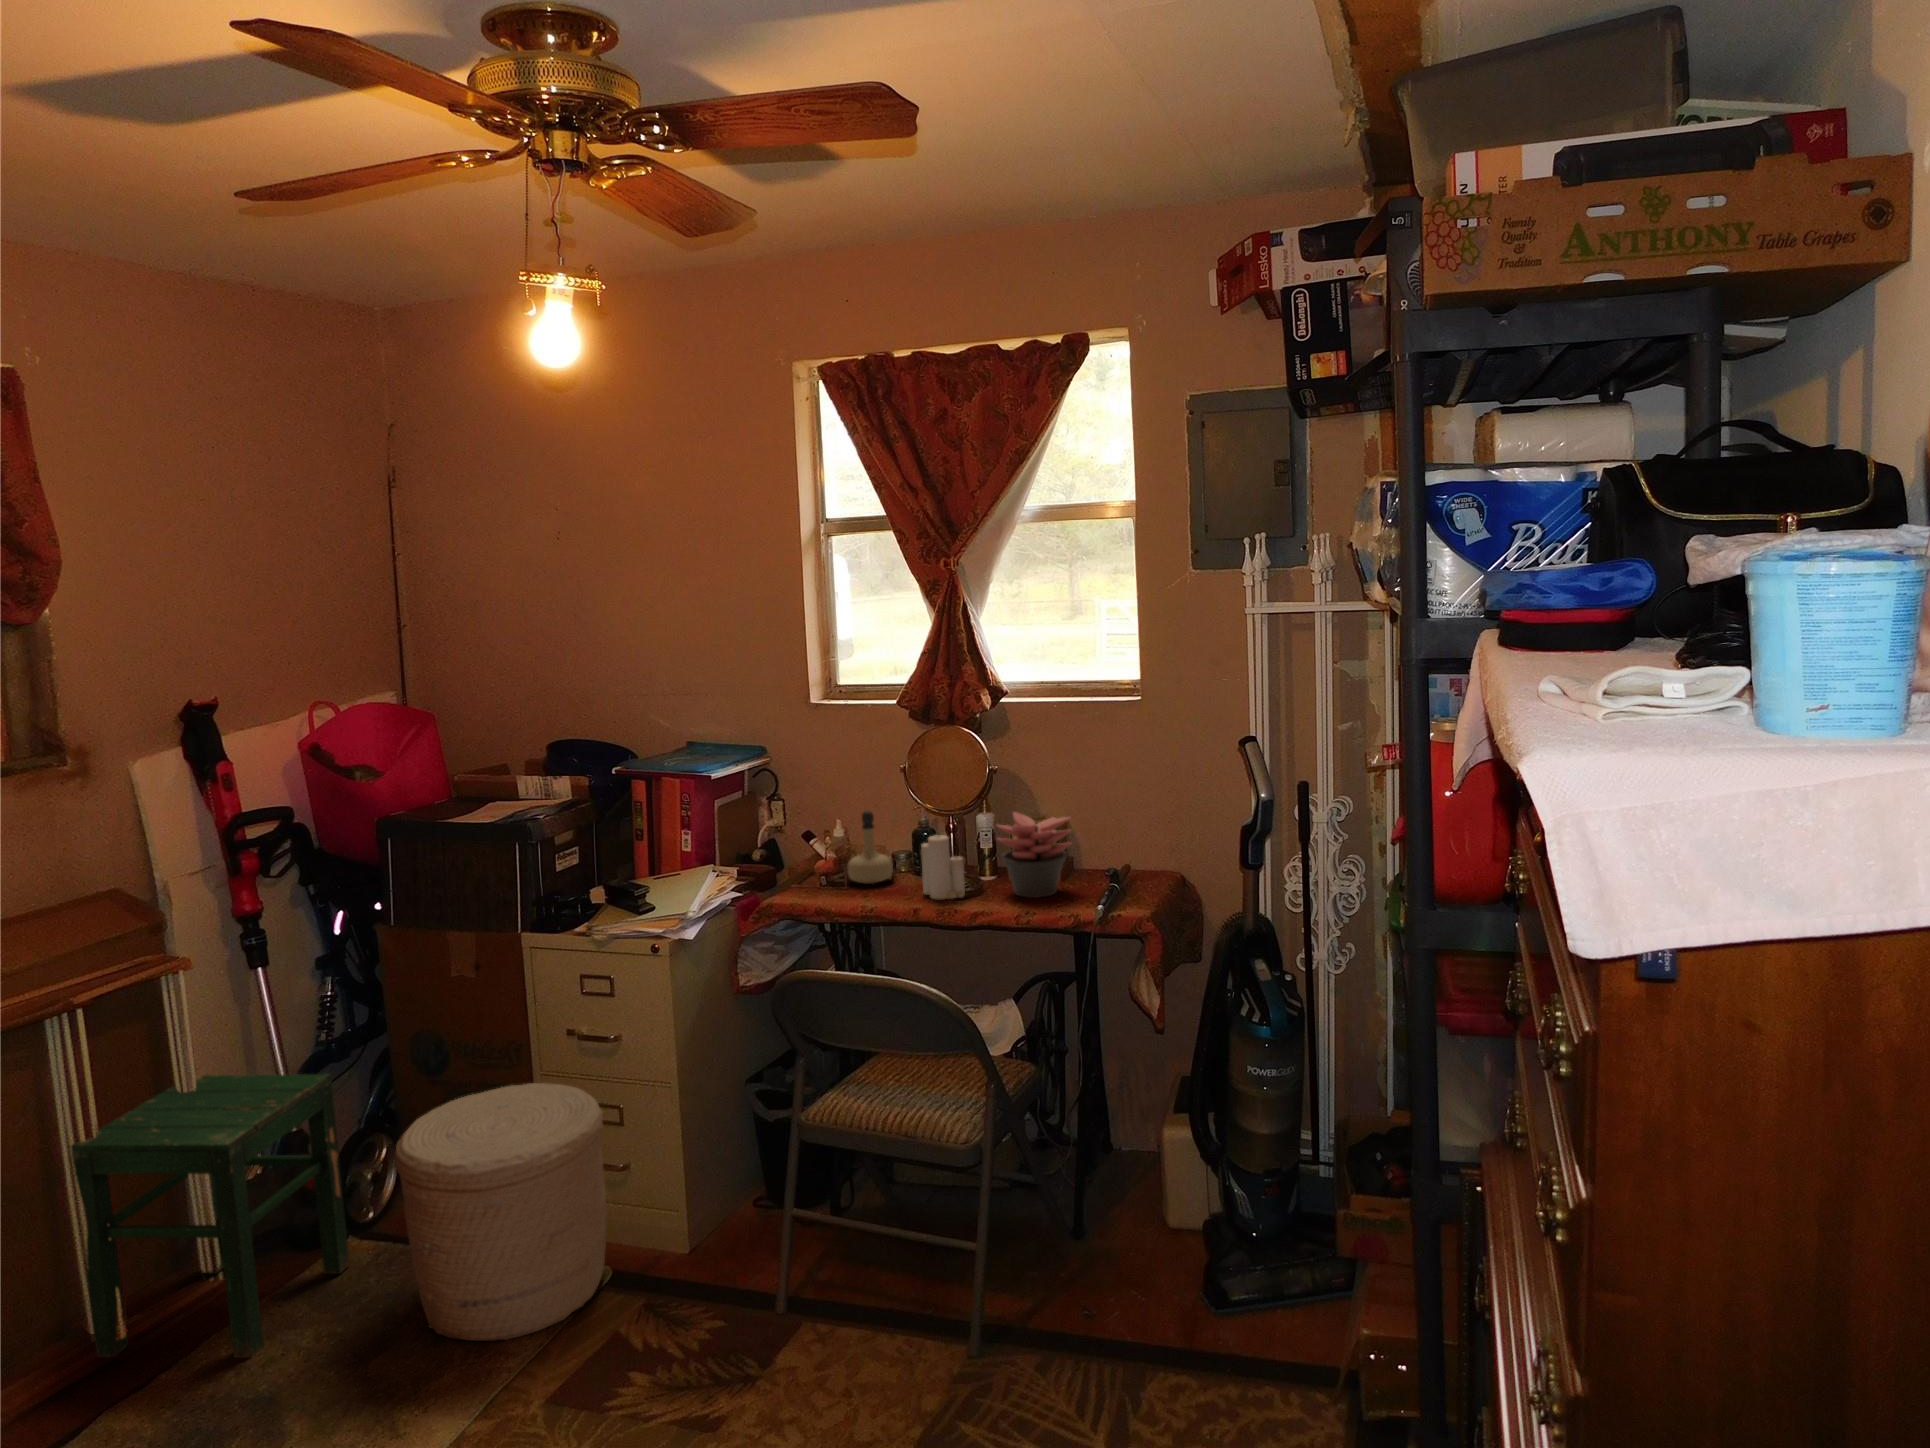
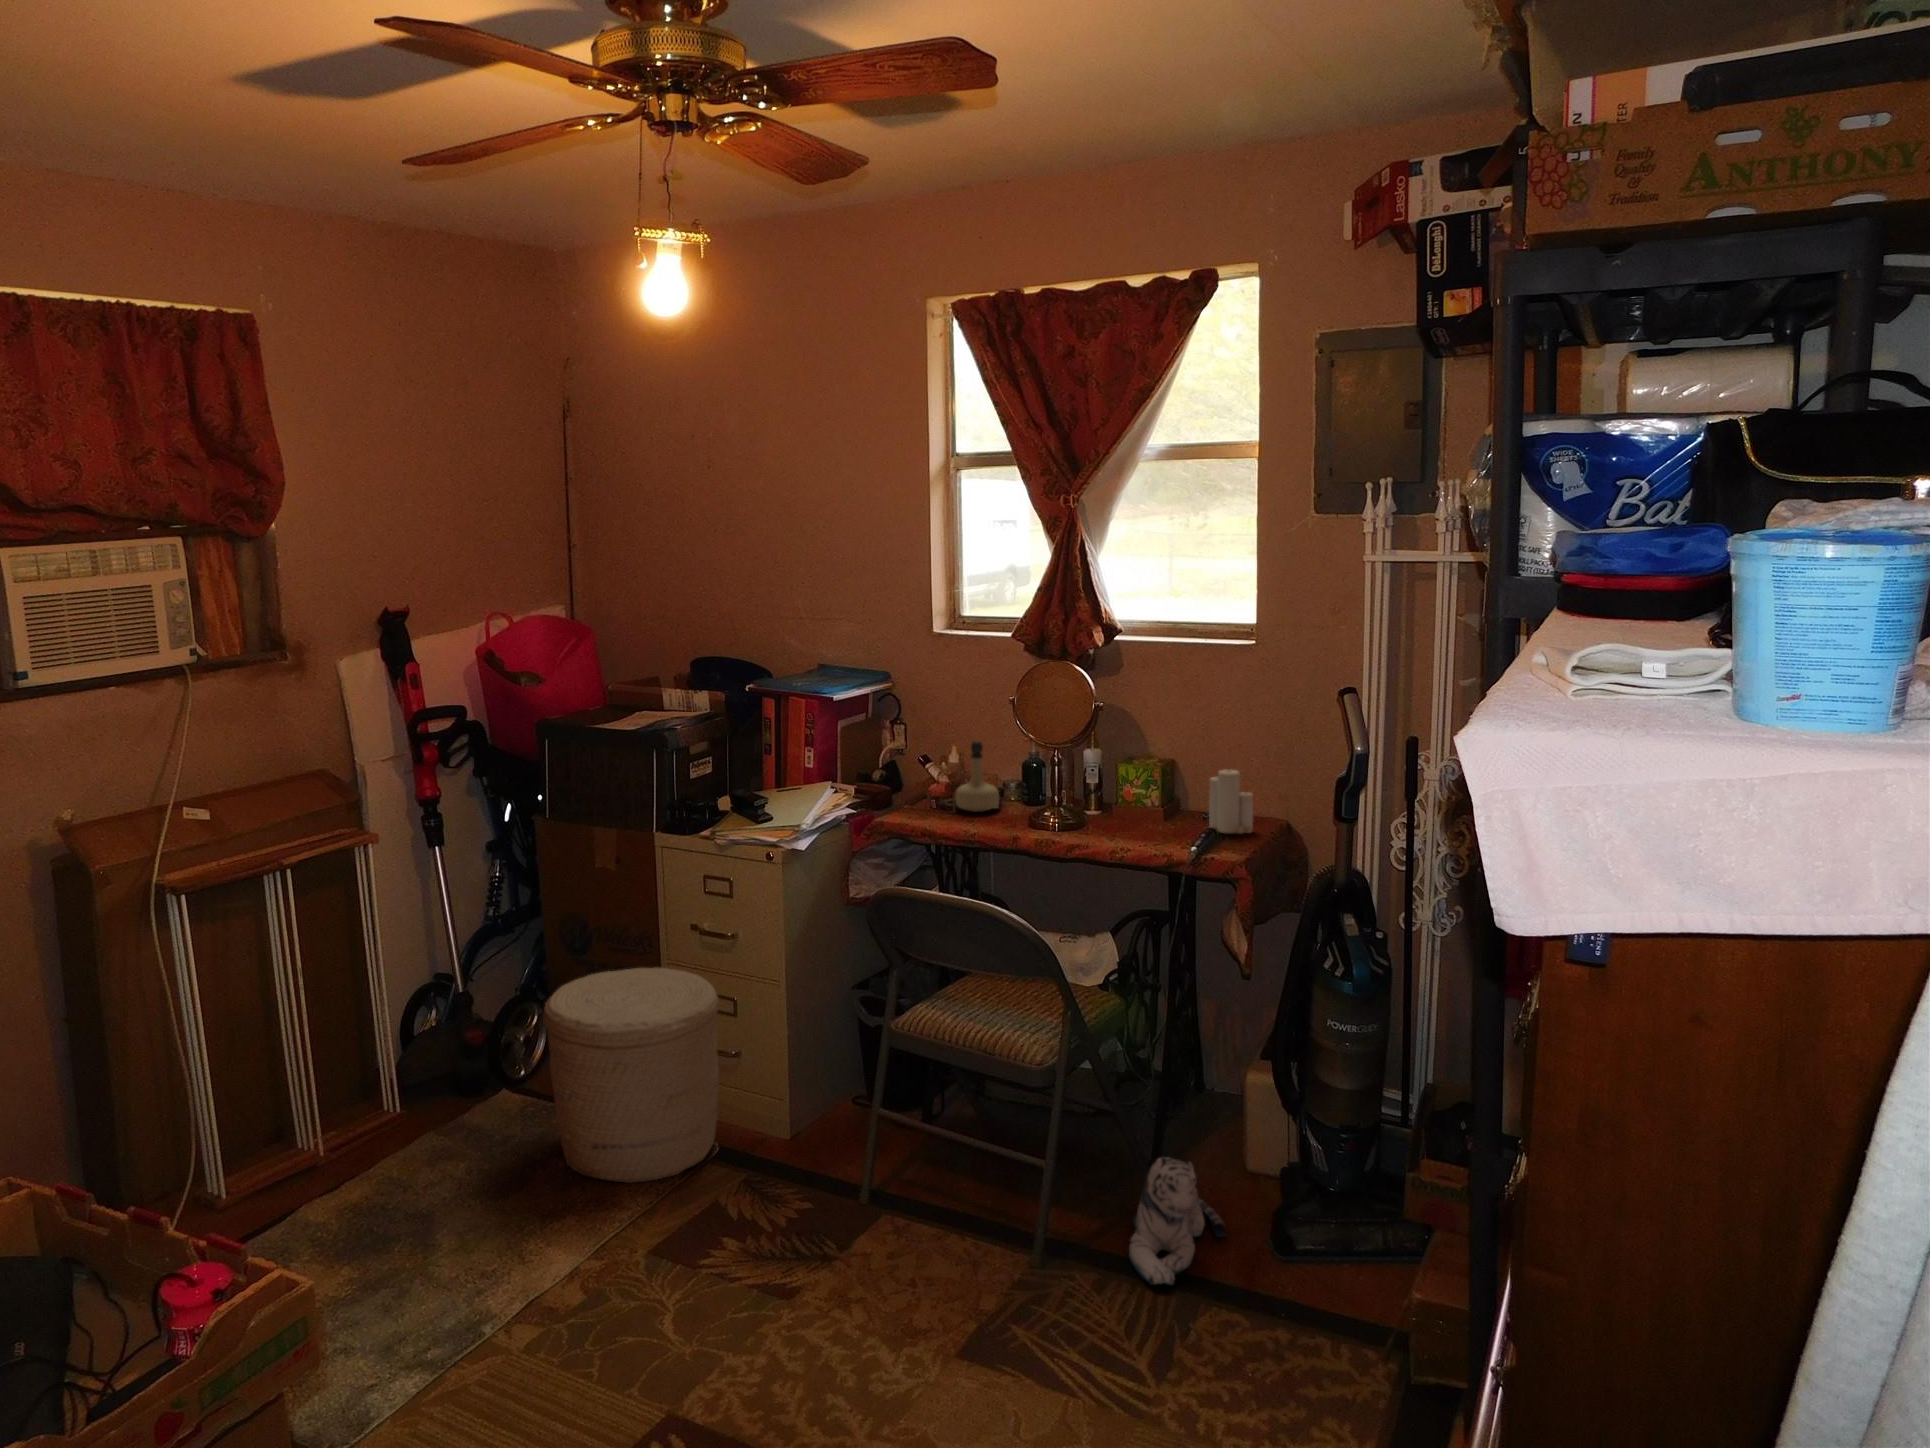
succulent plant: present [997,812,1071,898] -> none [1098,750,1174,836]
candle: present [921,835,965,900] -> present [1209,769,1253,833]
stool: present [71,1074,350,1358] -> none [296,931,504,1169]
plush toy: none [1066,1234,1164,1380] -> present [1128,1157,1226,1285]

